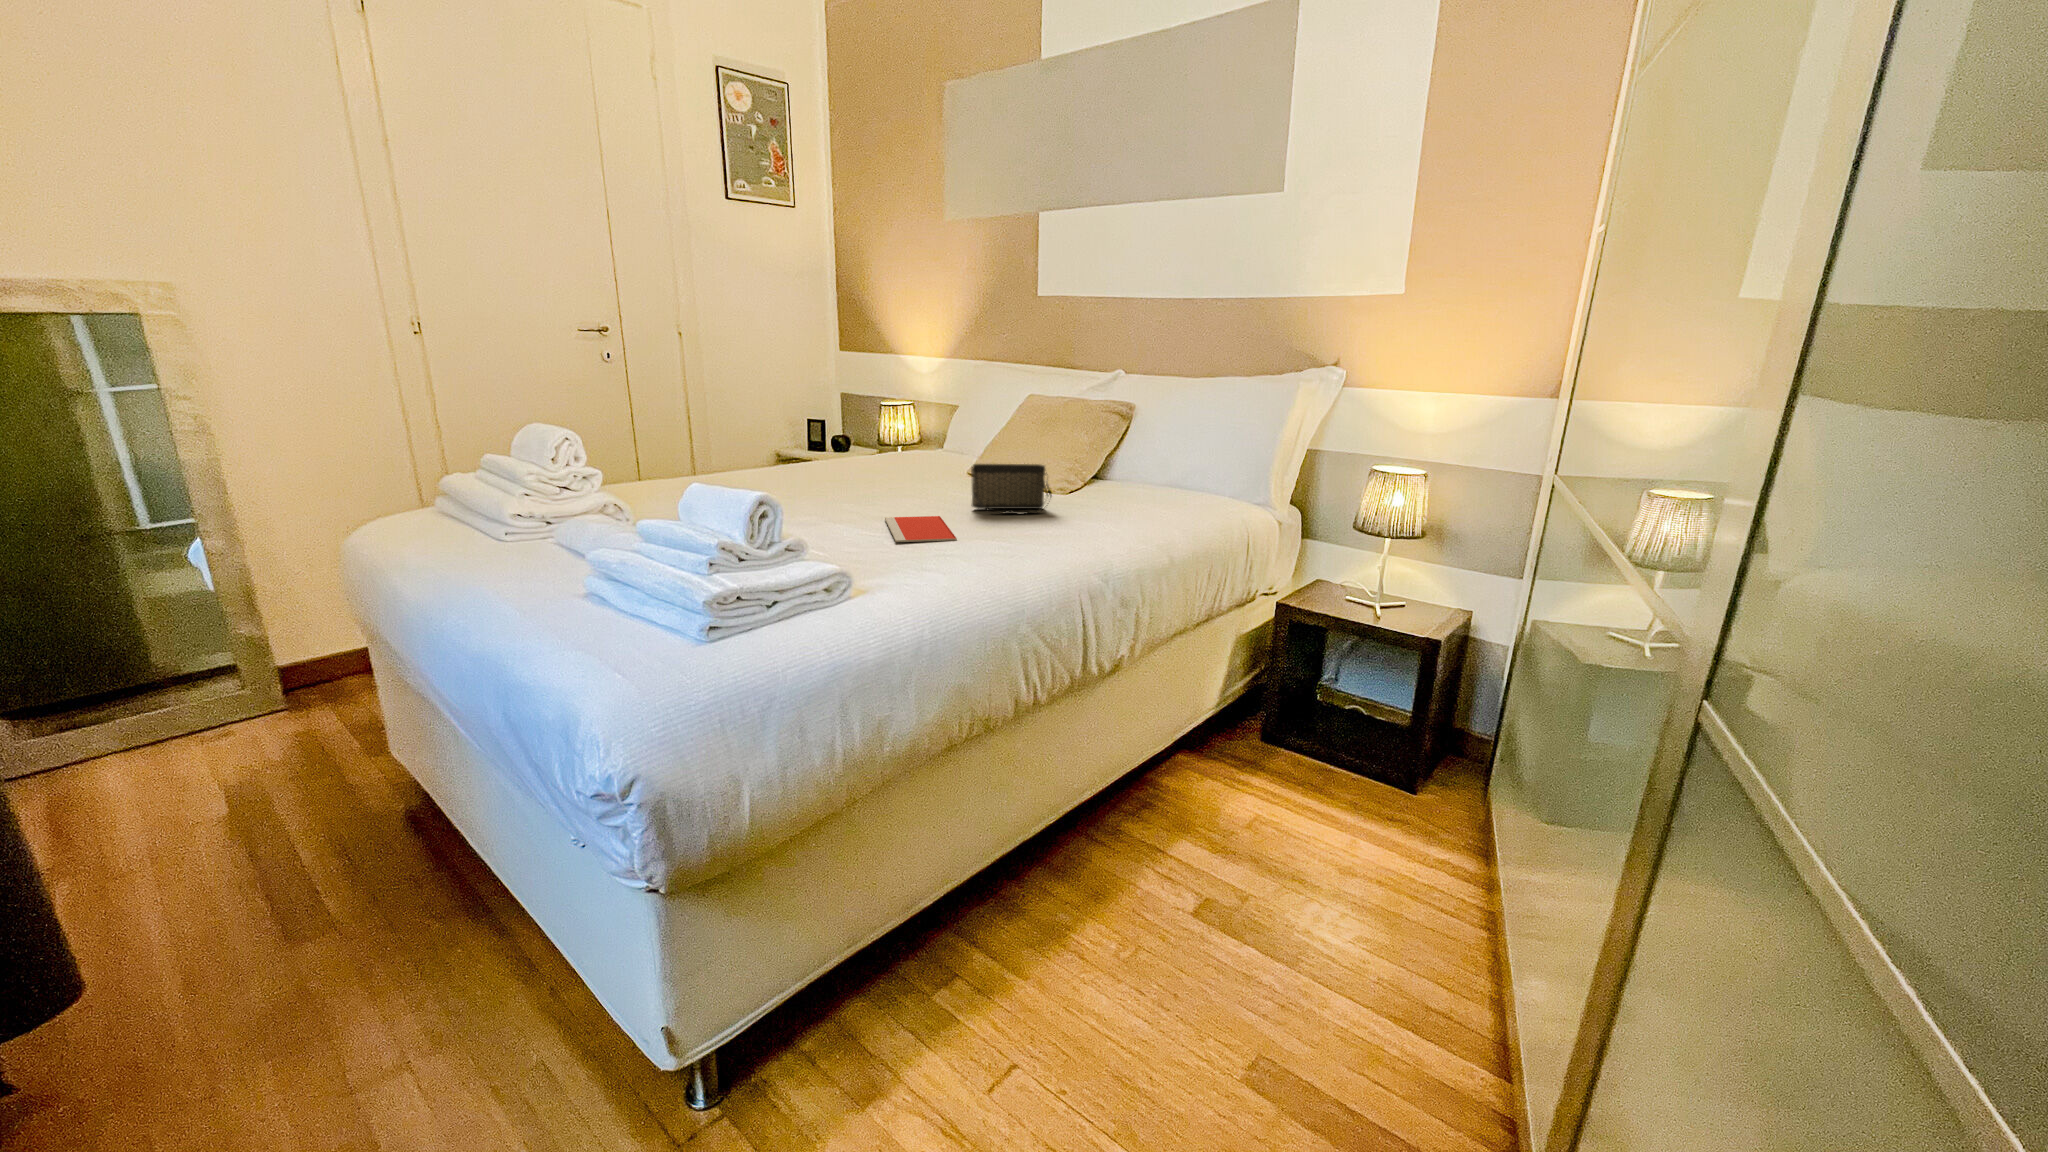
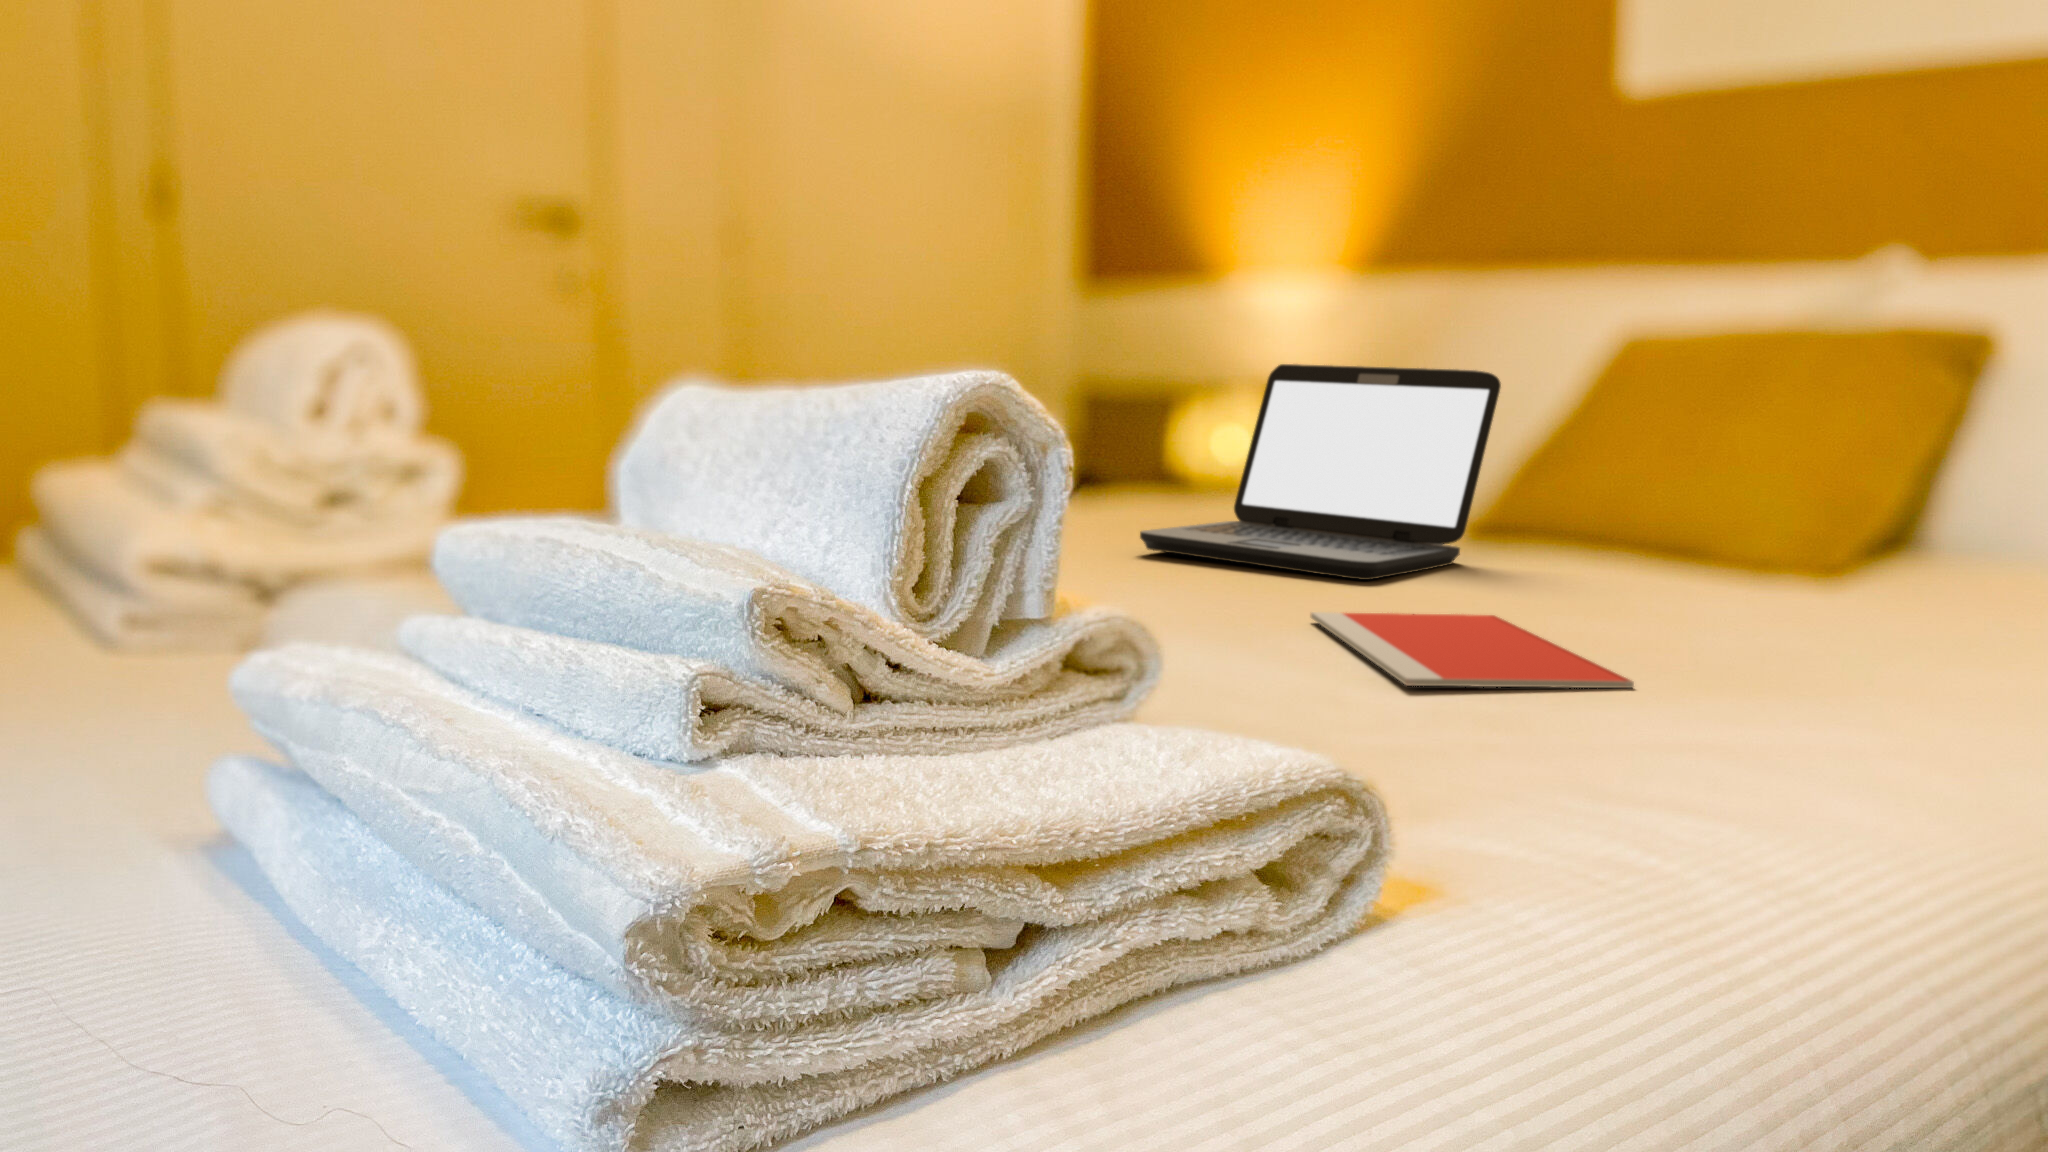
laptop: none [844,422,961,502] -> present [1140,364,1501,580]
handbag: present [971,464,1052,514] -> none [1584,449,1891,619]

